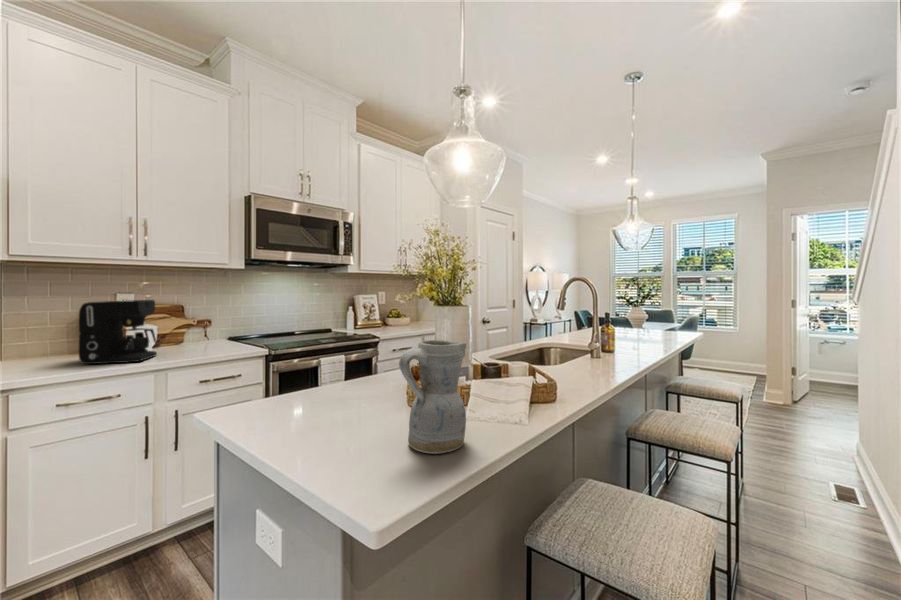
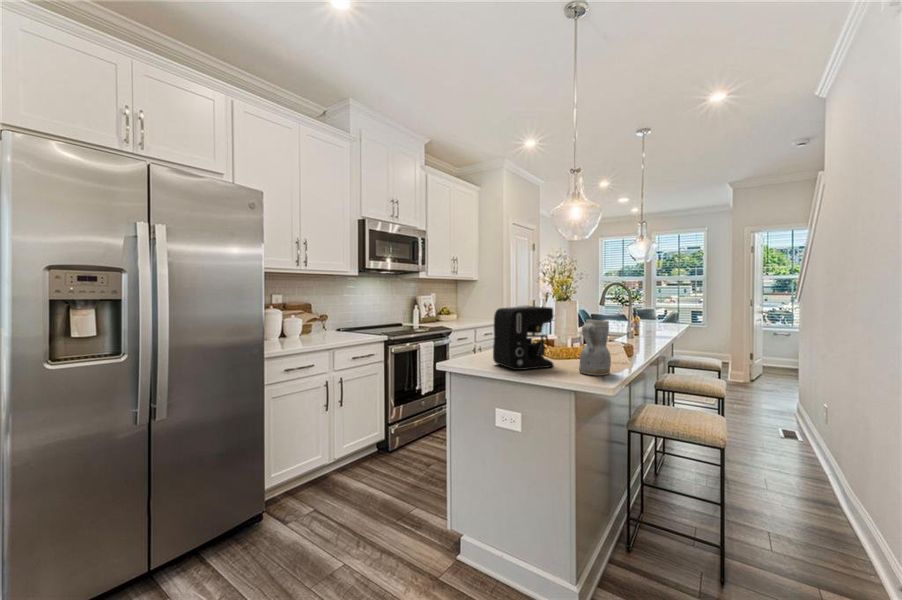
coffee maker: present [79,300,157,364] -> present [493,306,554,370]

